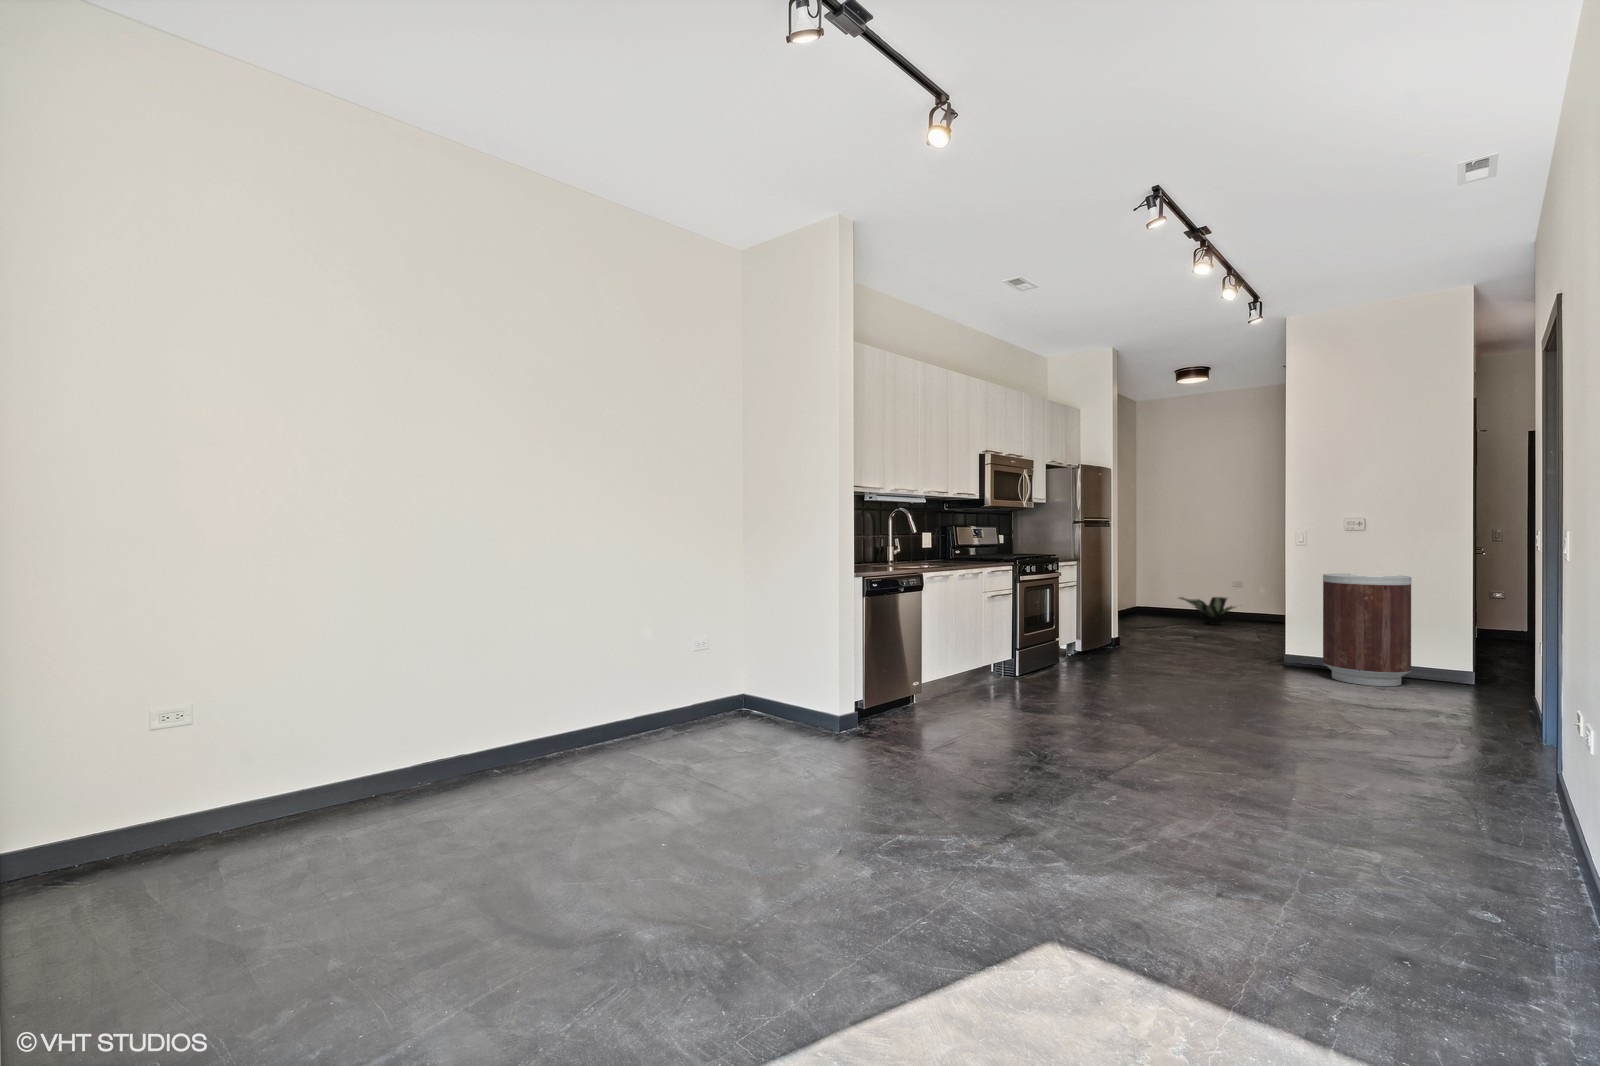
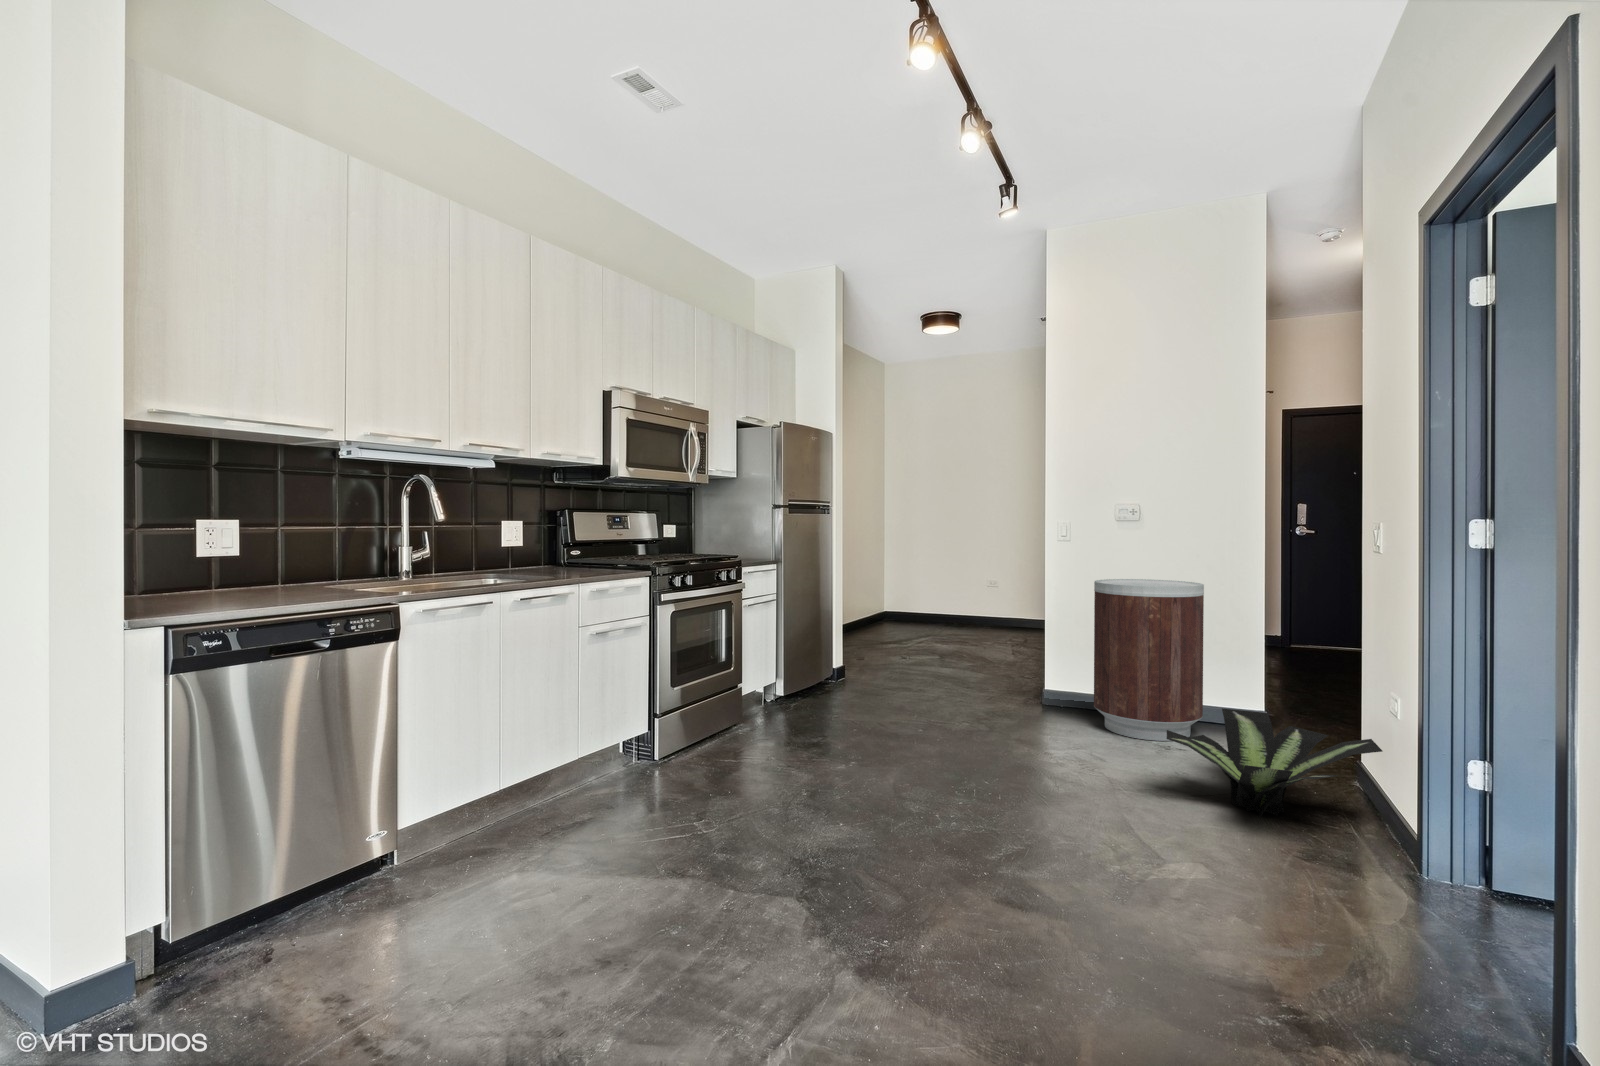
potted plant: present [1180,597,1234,625] -> present [1167,708,1382,816]

